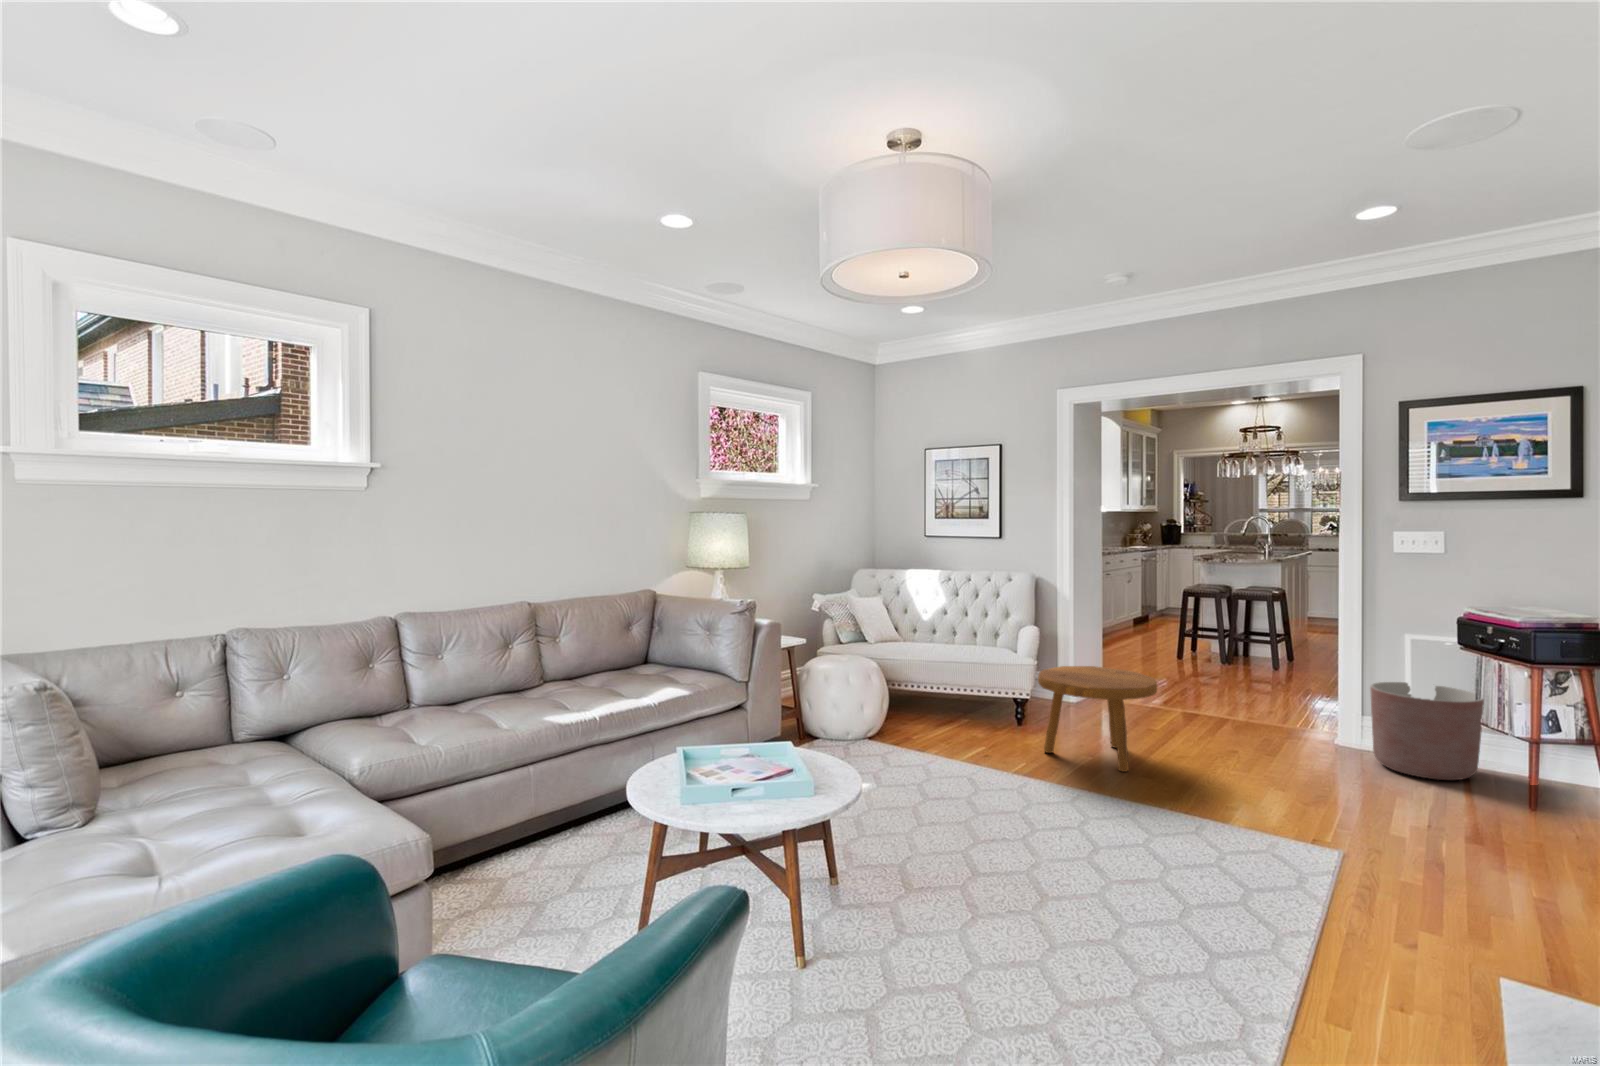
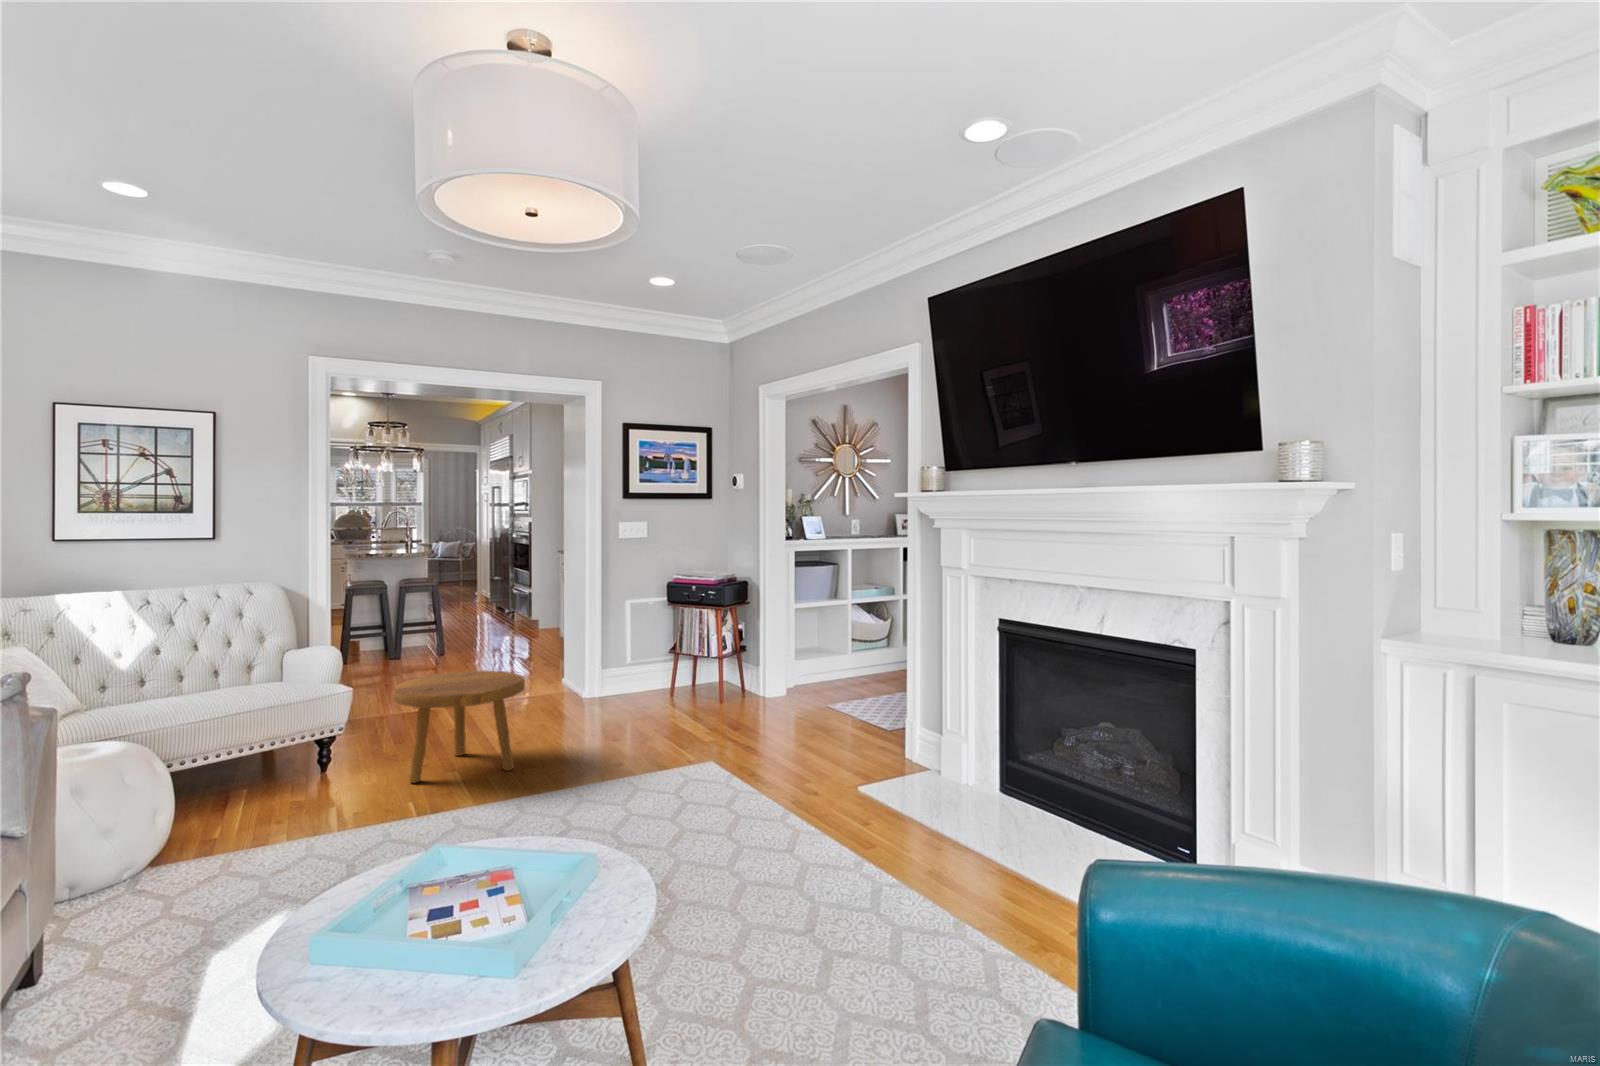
planter: present [1370,682,1484,780] -> none [621,635,687,704]

